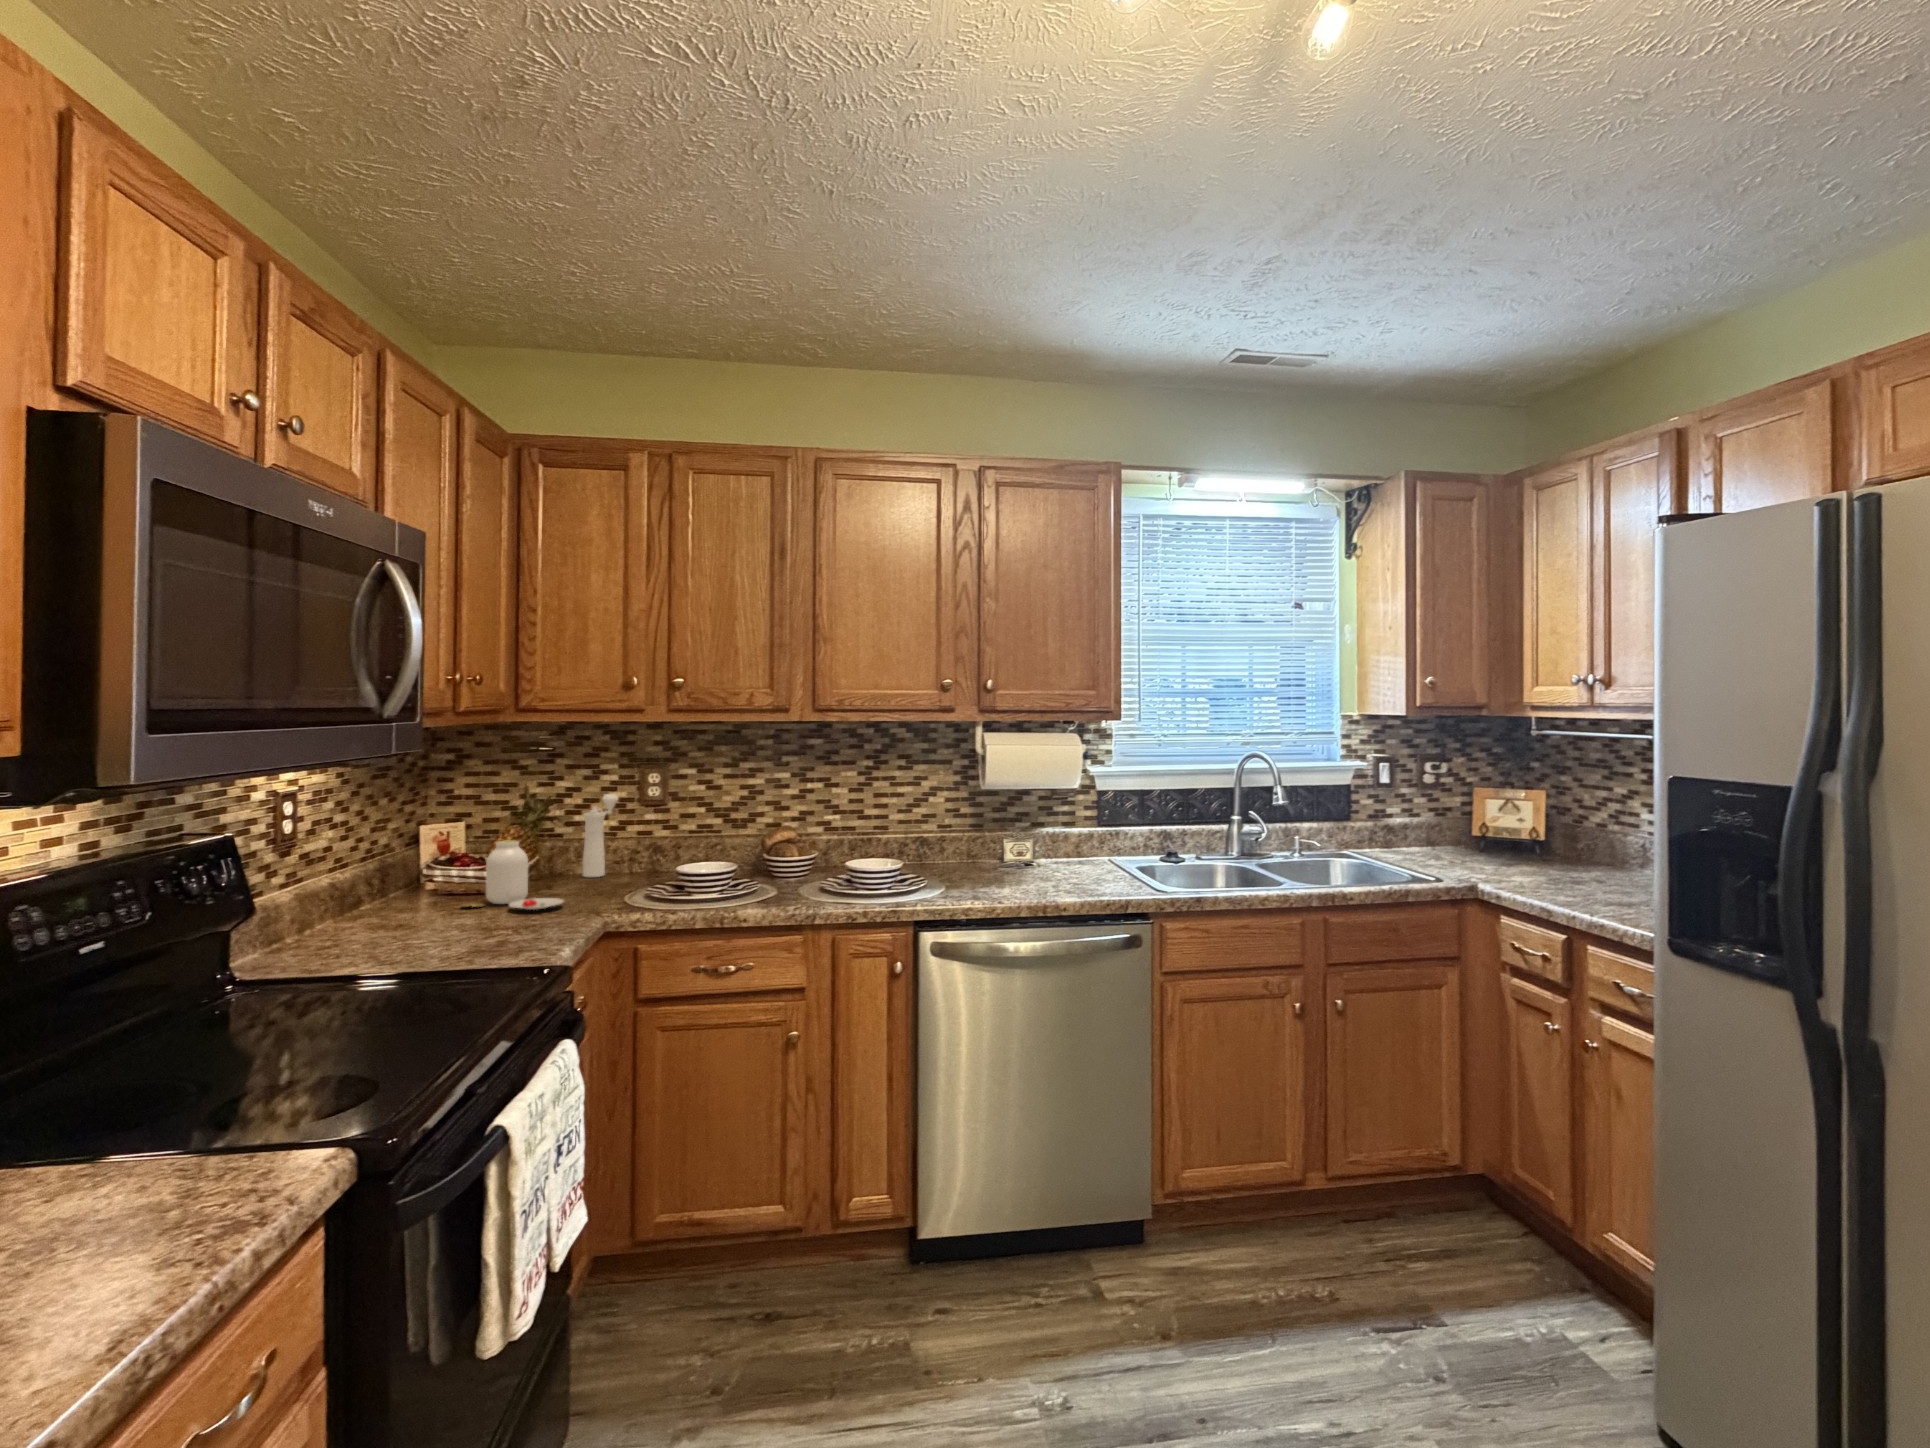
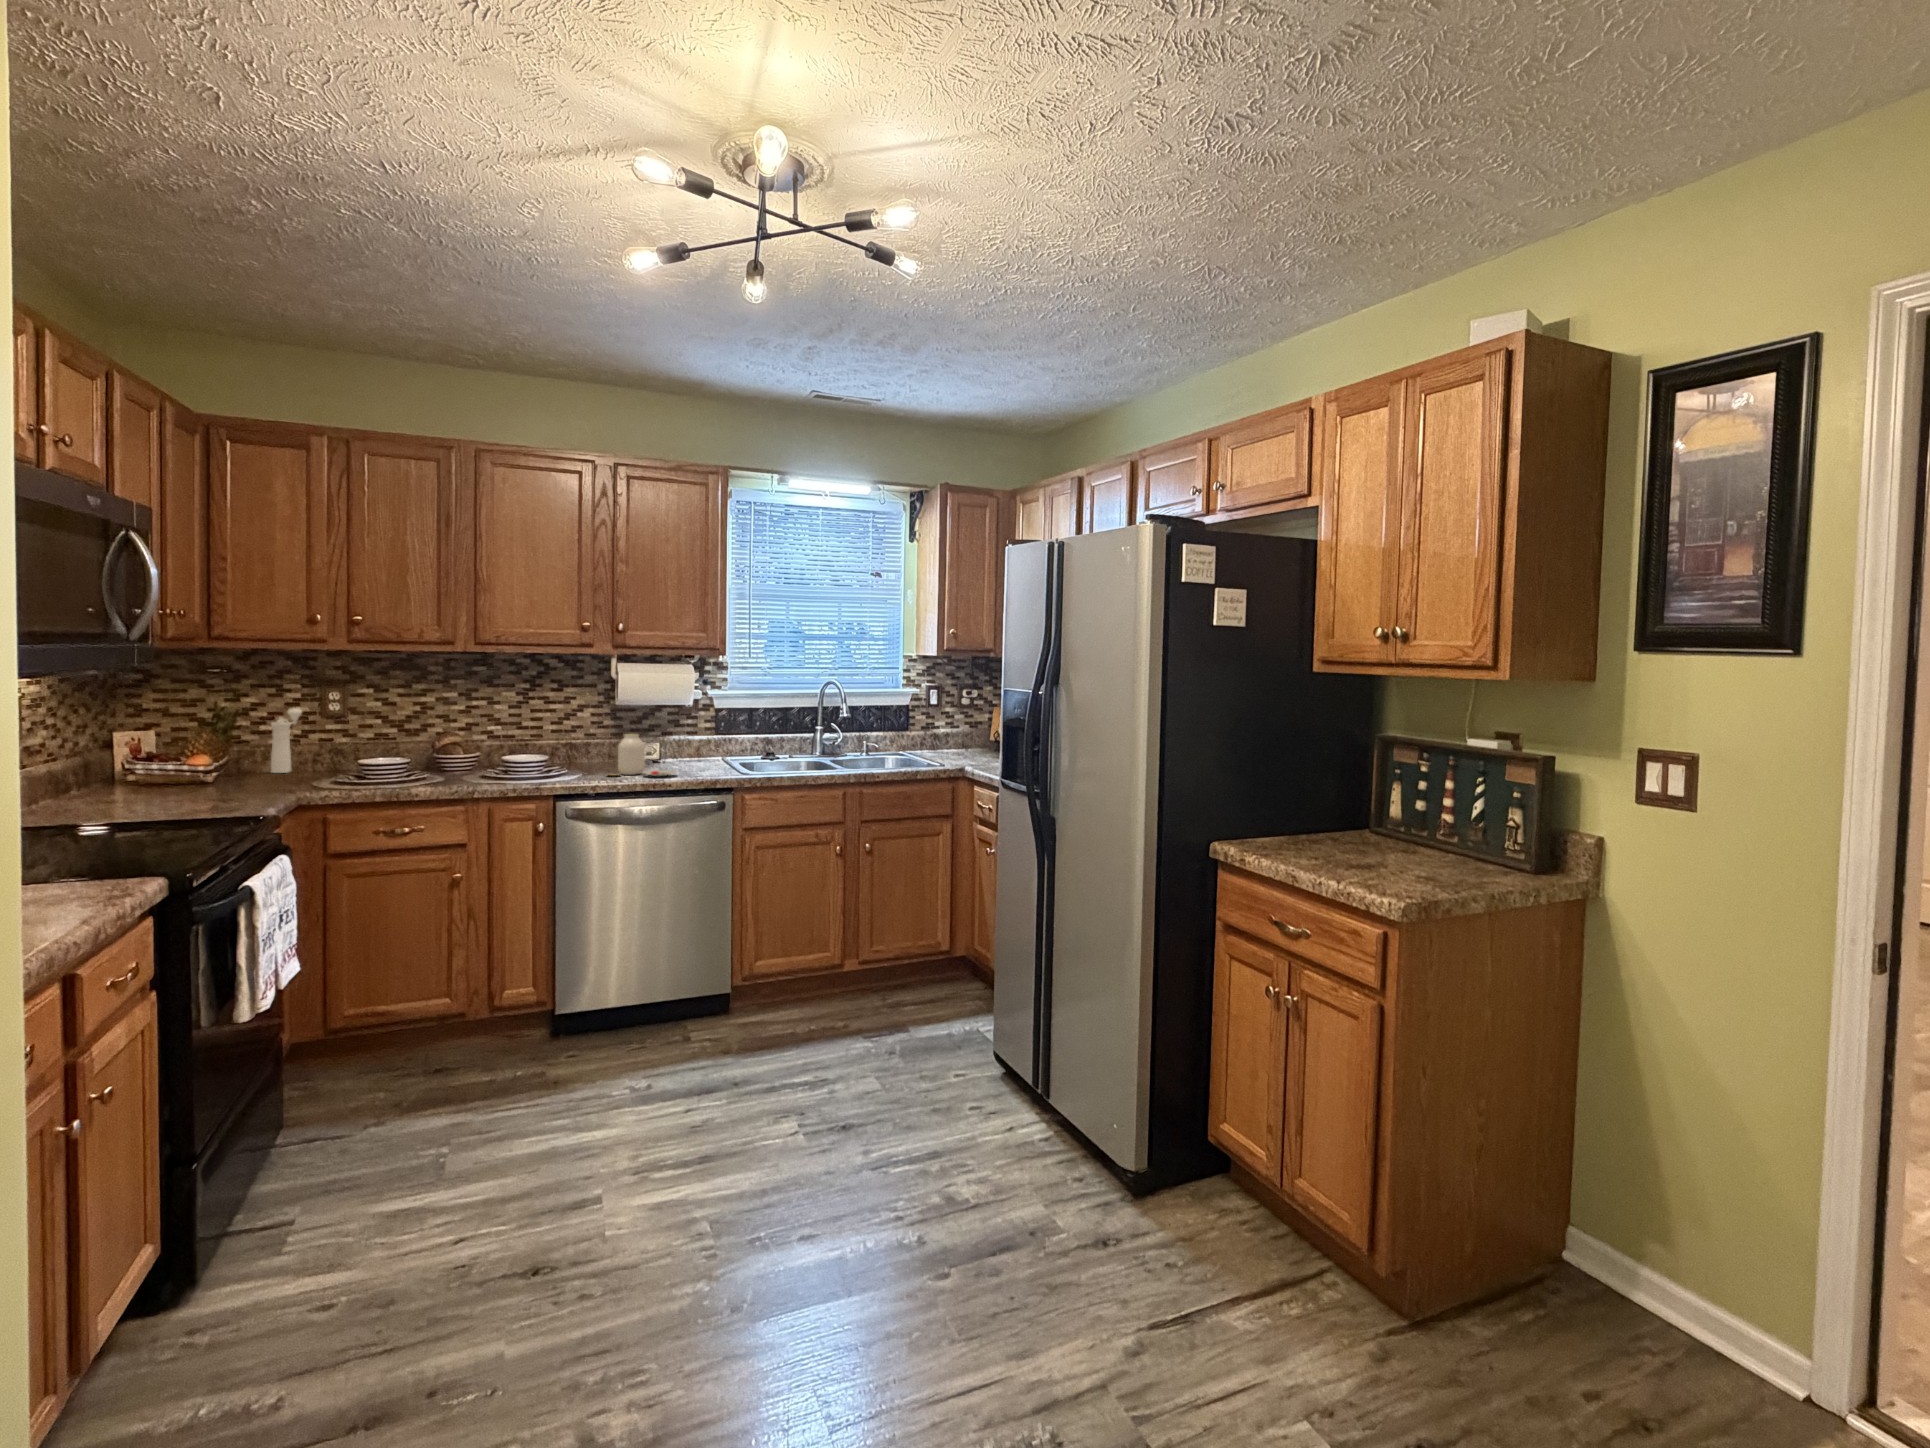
jar: present [463,840,563,910] -> present [618,734,675,776]

